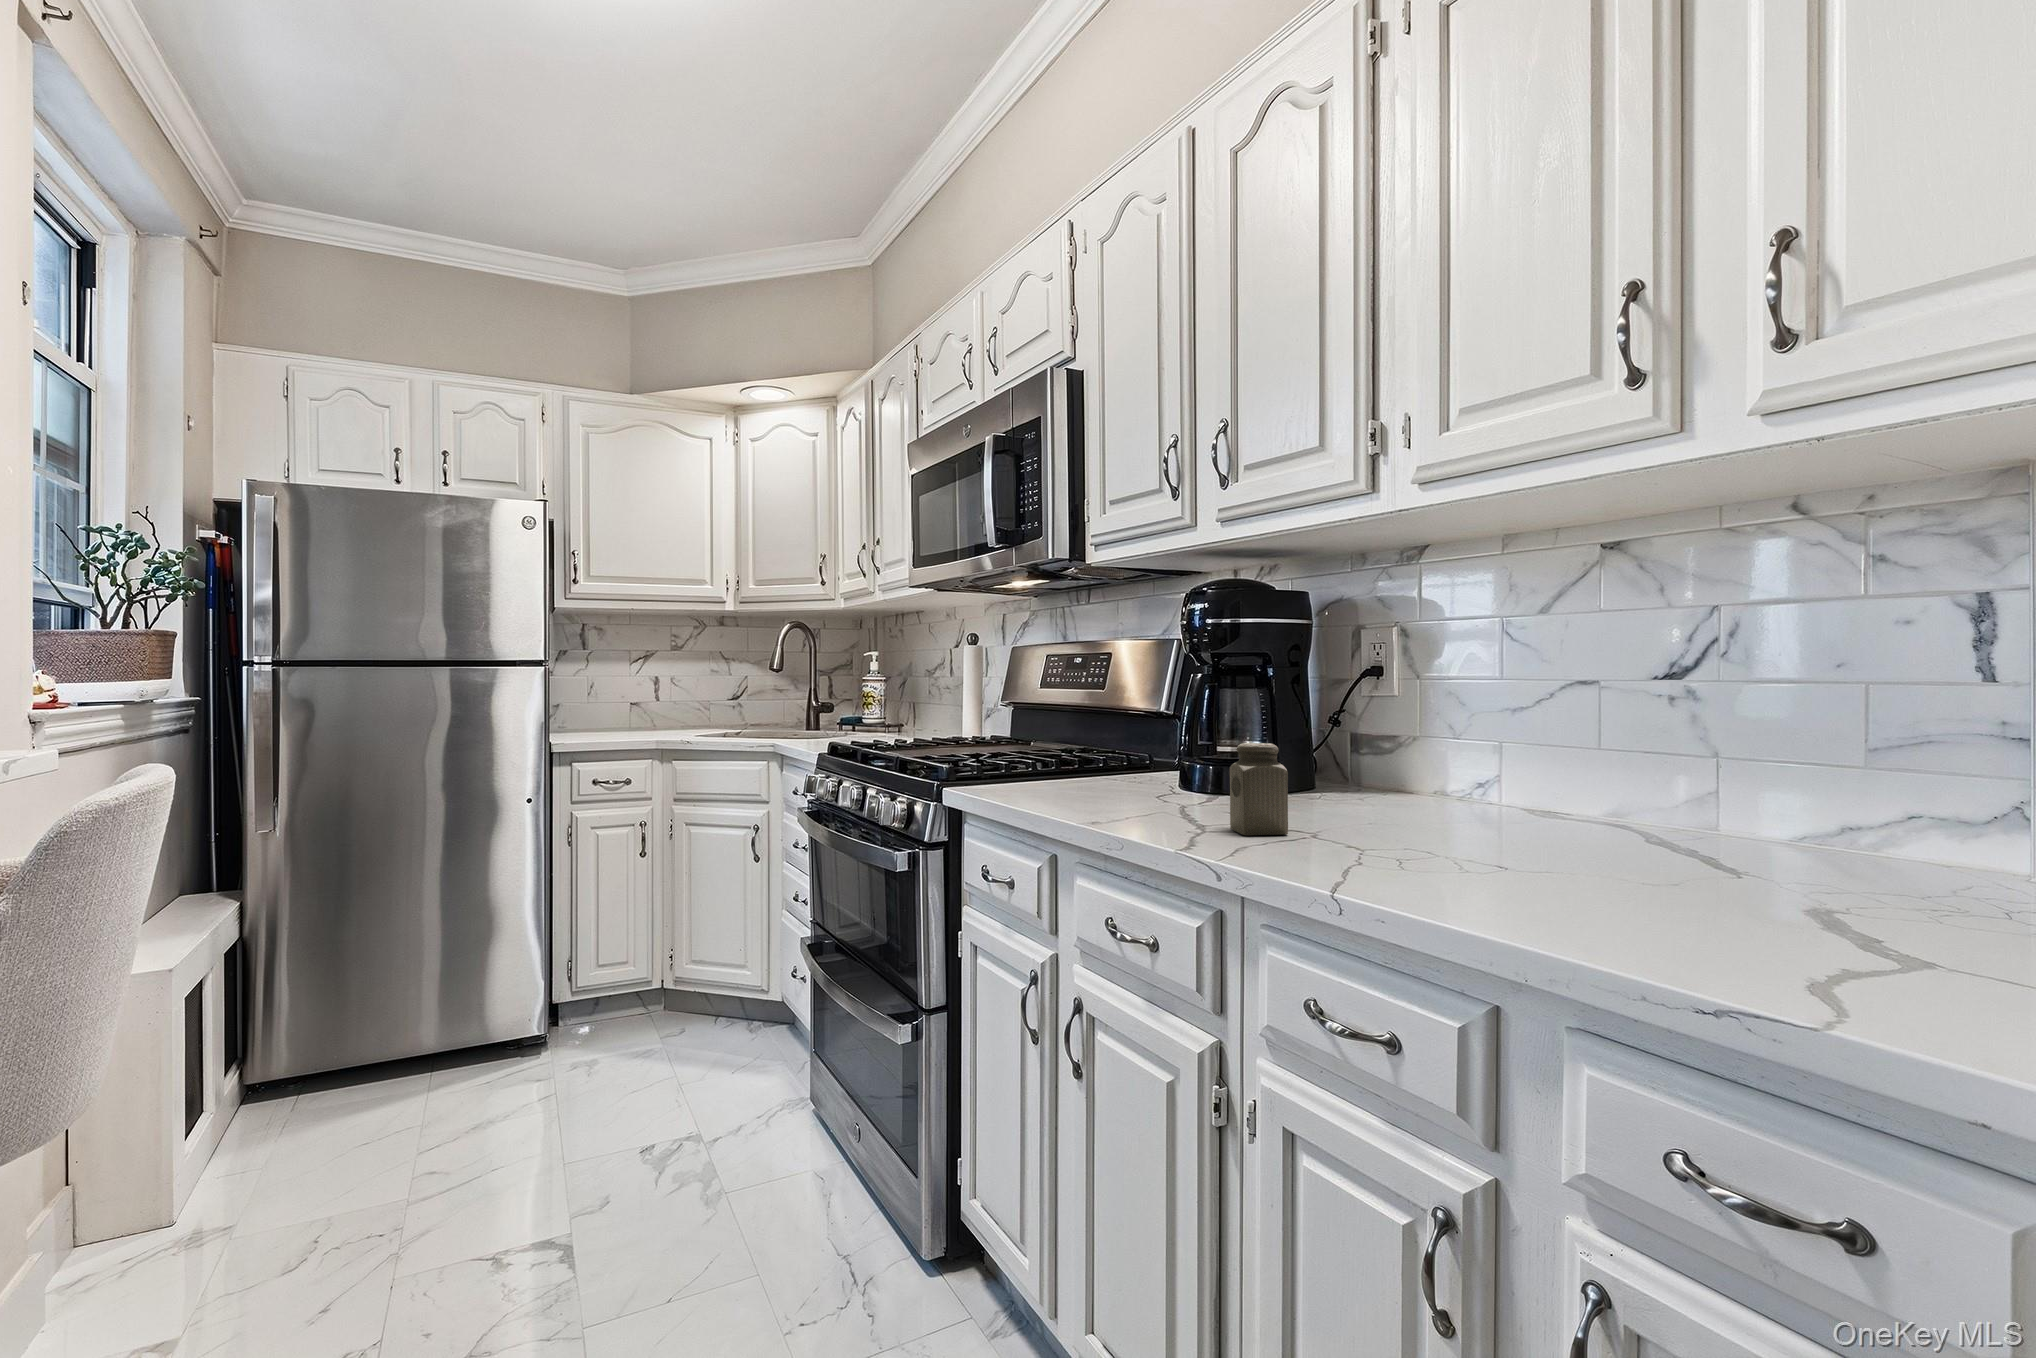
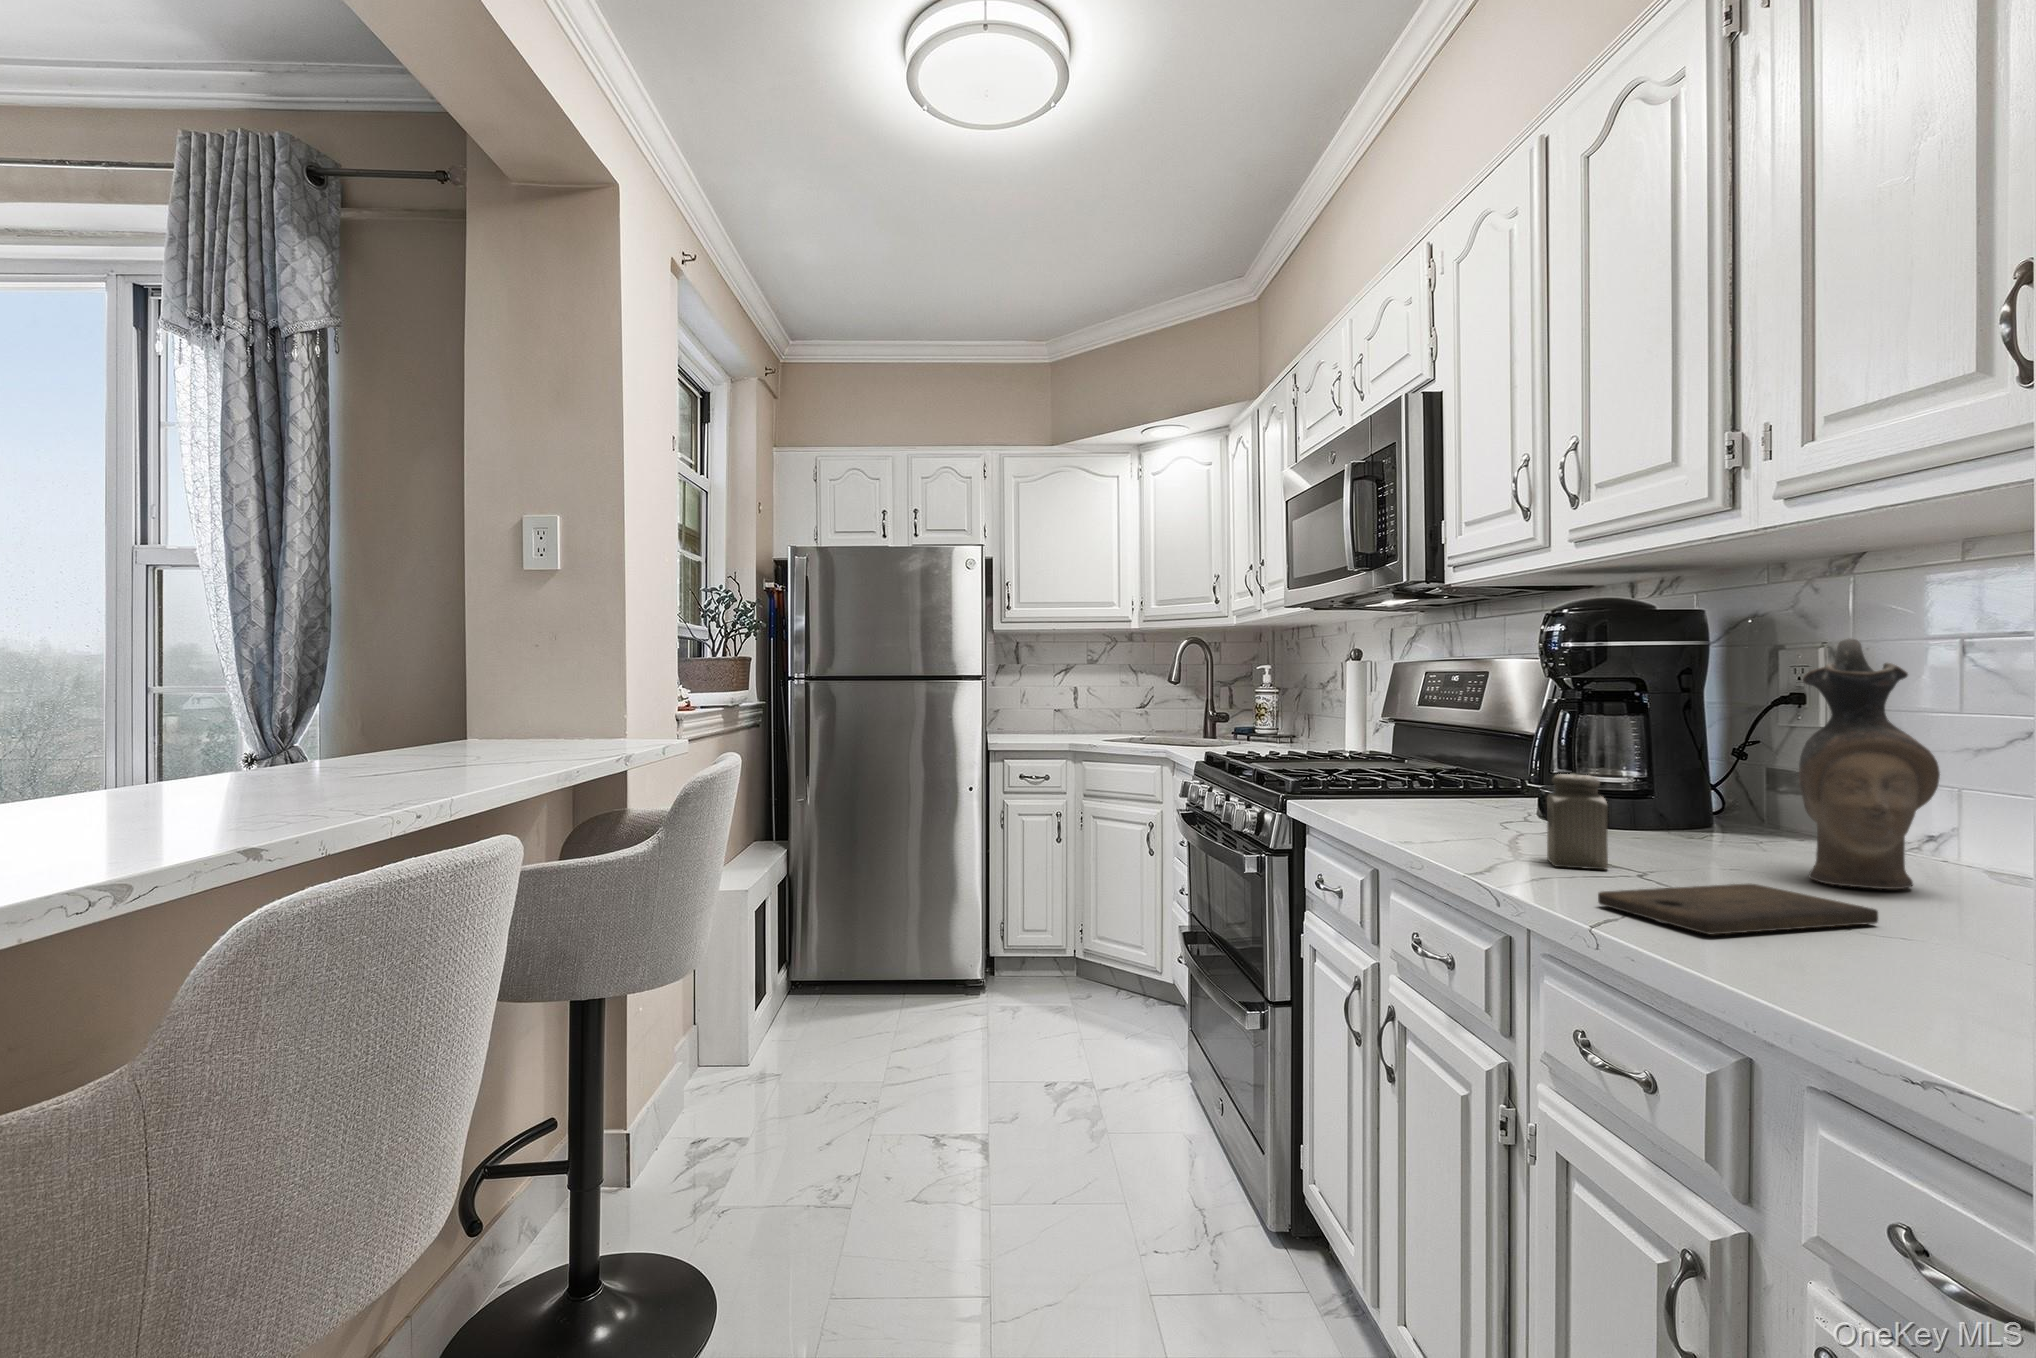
ceramic pitcher: none [1428,613,1533,832] -> present [1799,638,1940,889]
cutting board: none [1317,836,1527,887] -> present [1598,884,1878,935]

